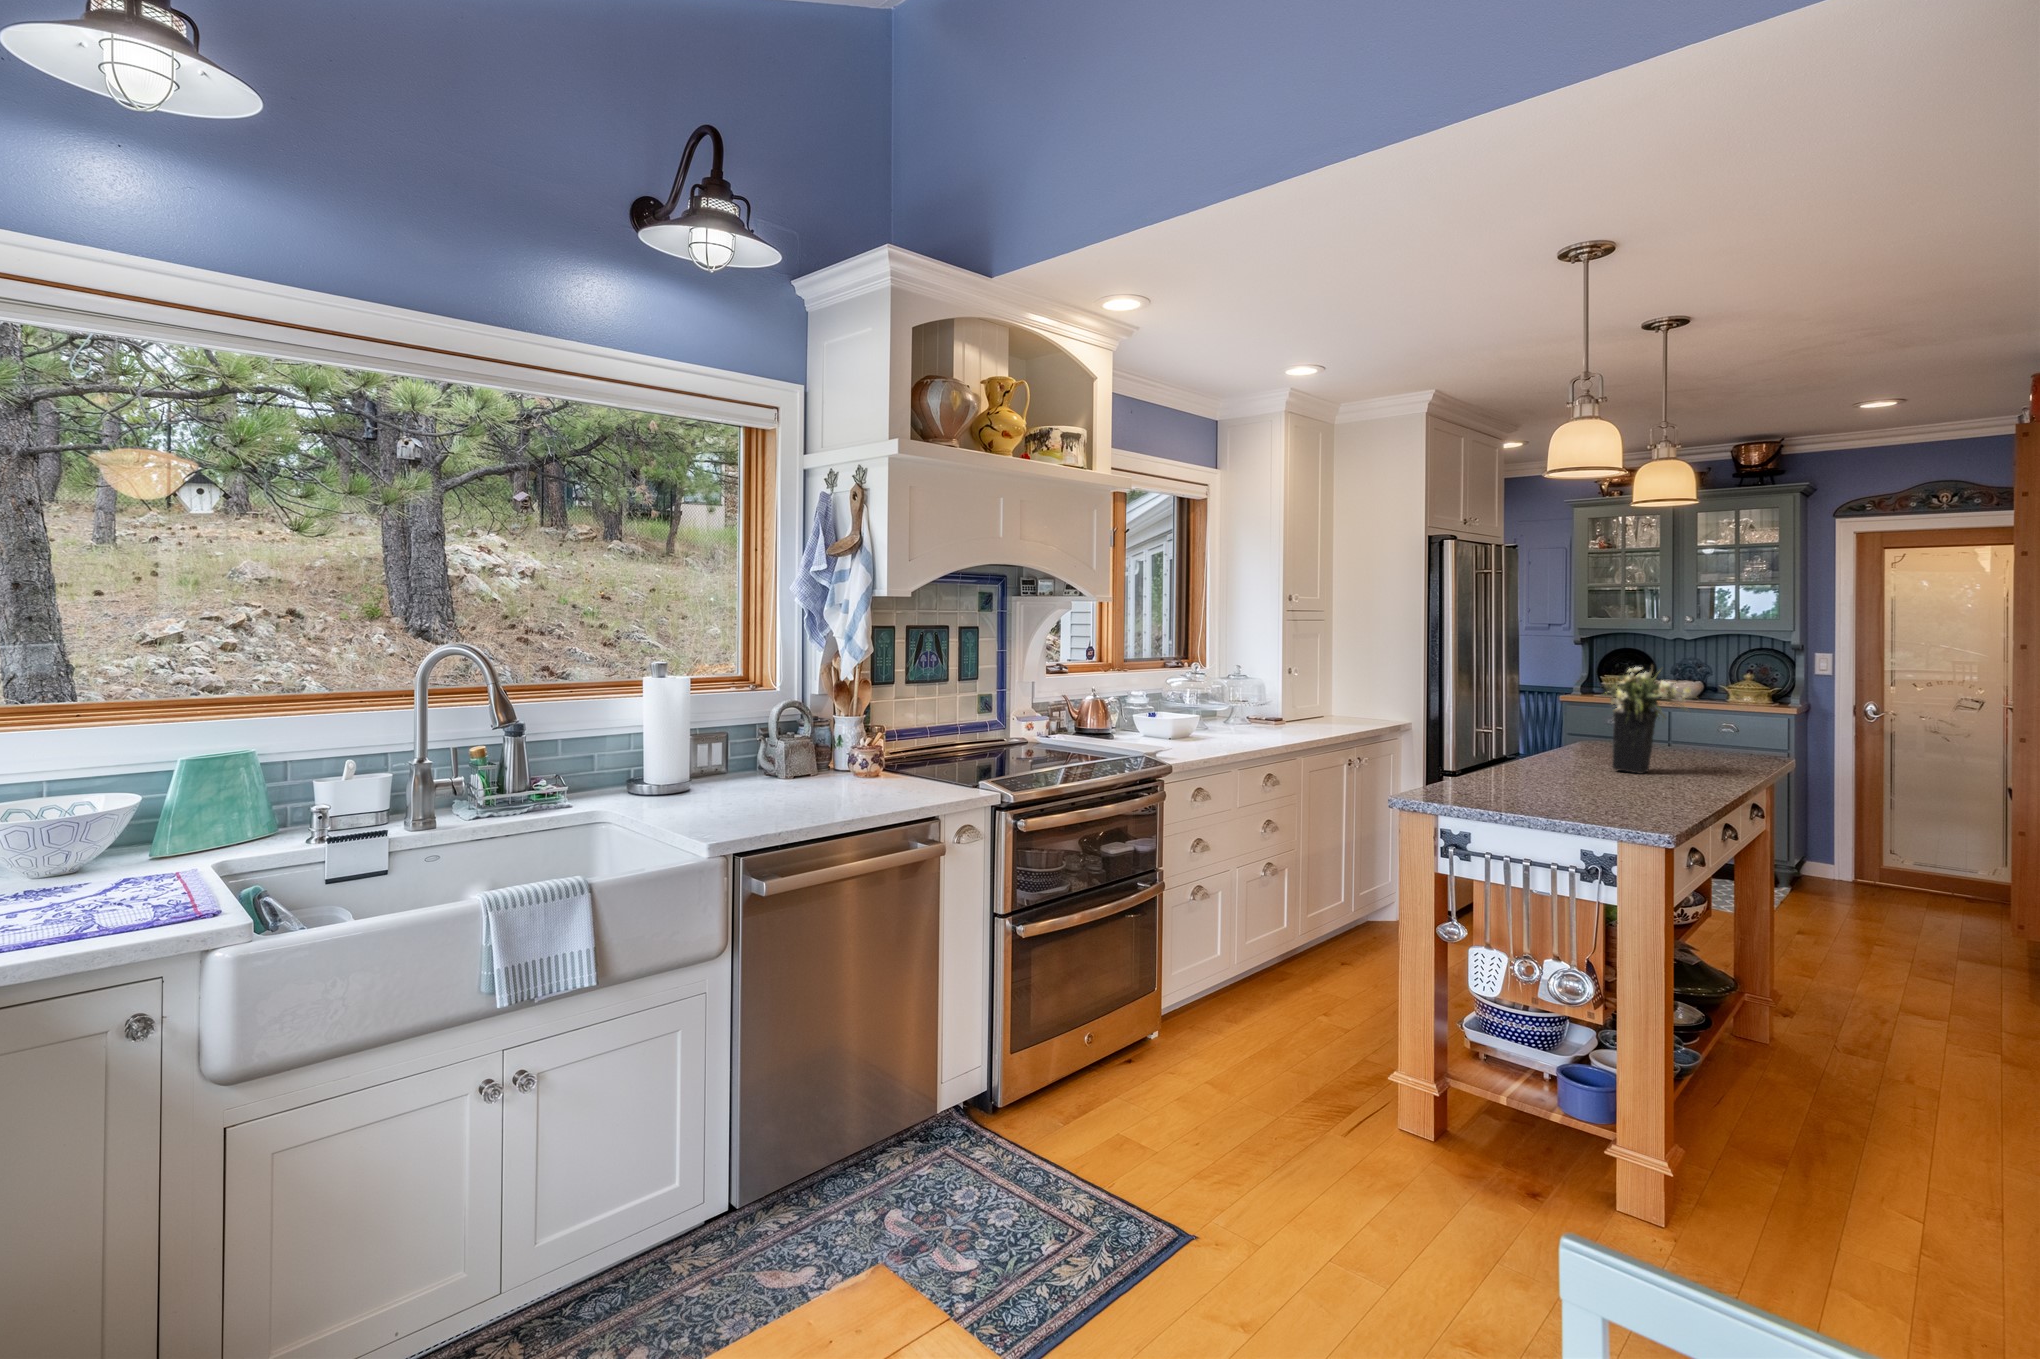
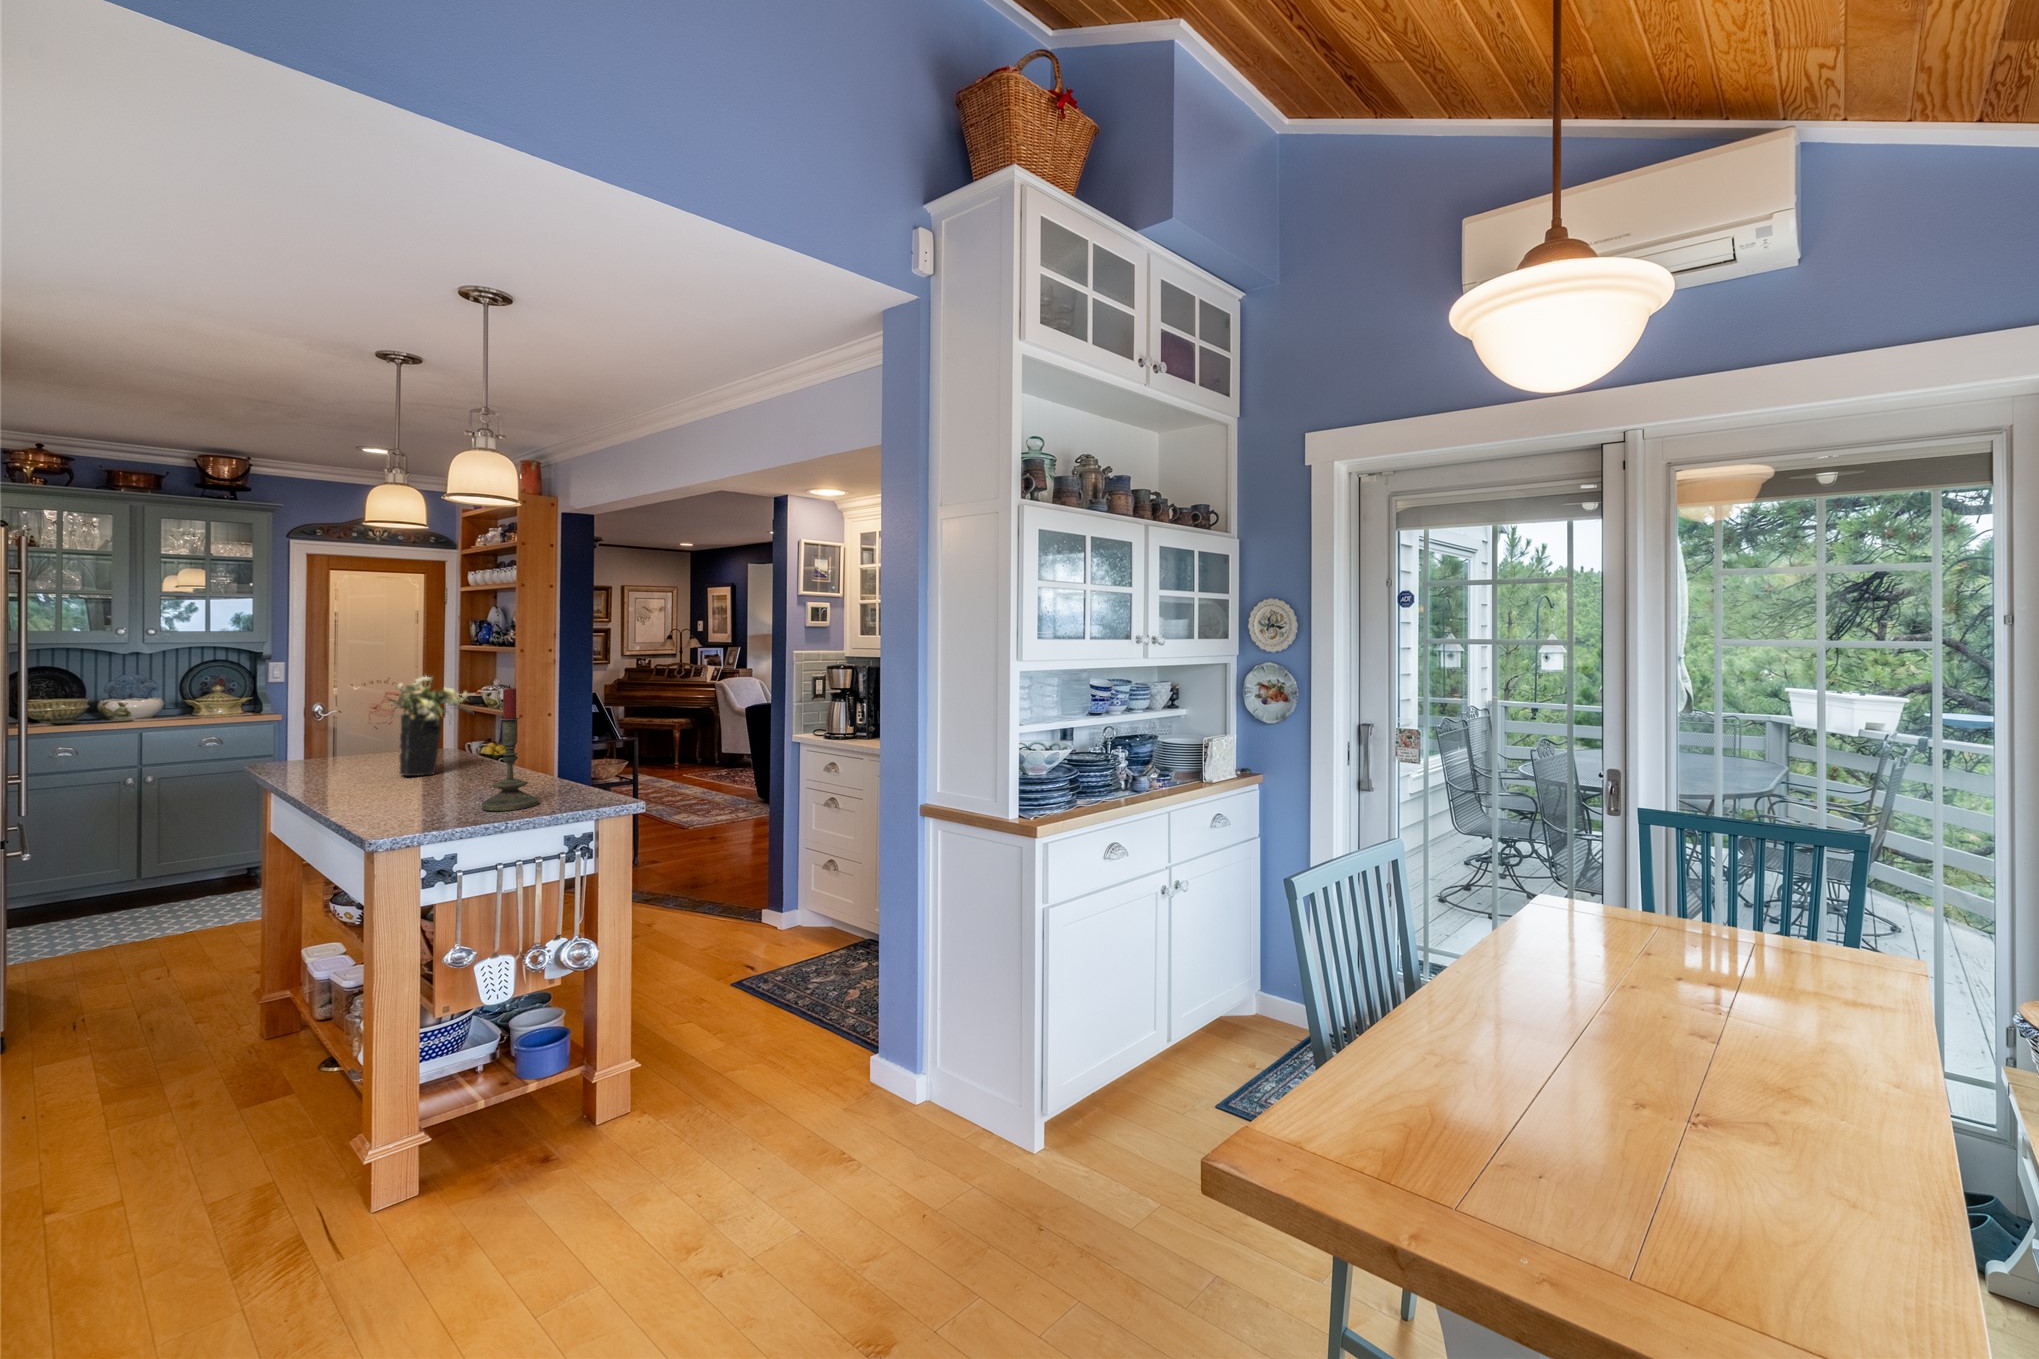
candle: none [1518,674,1577,810] -> present [482,685,538,811]

